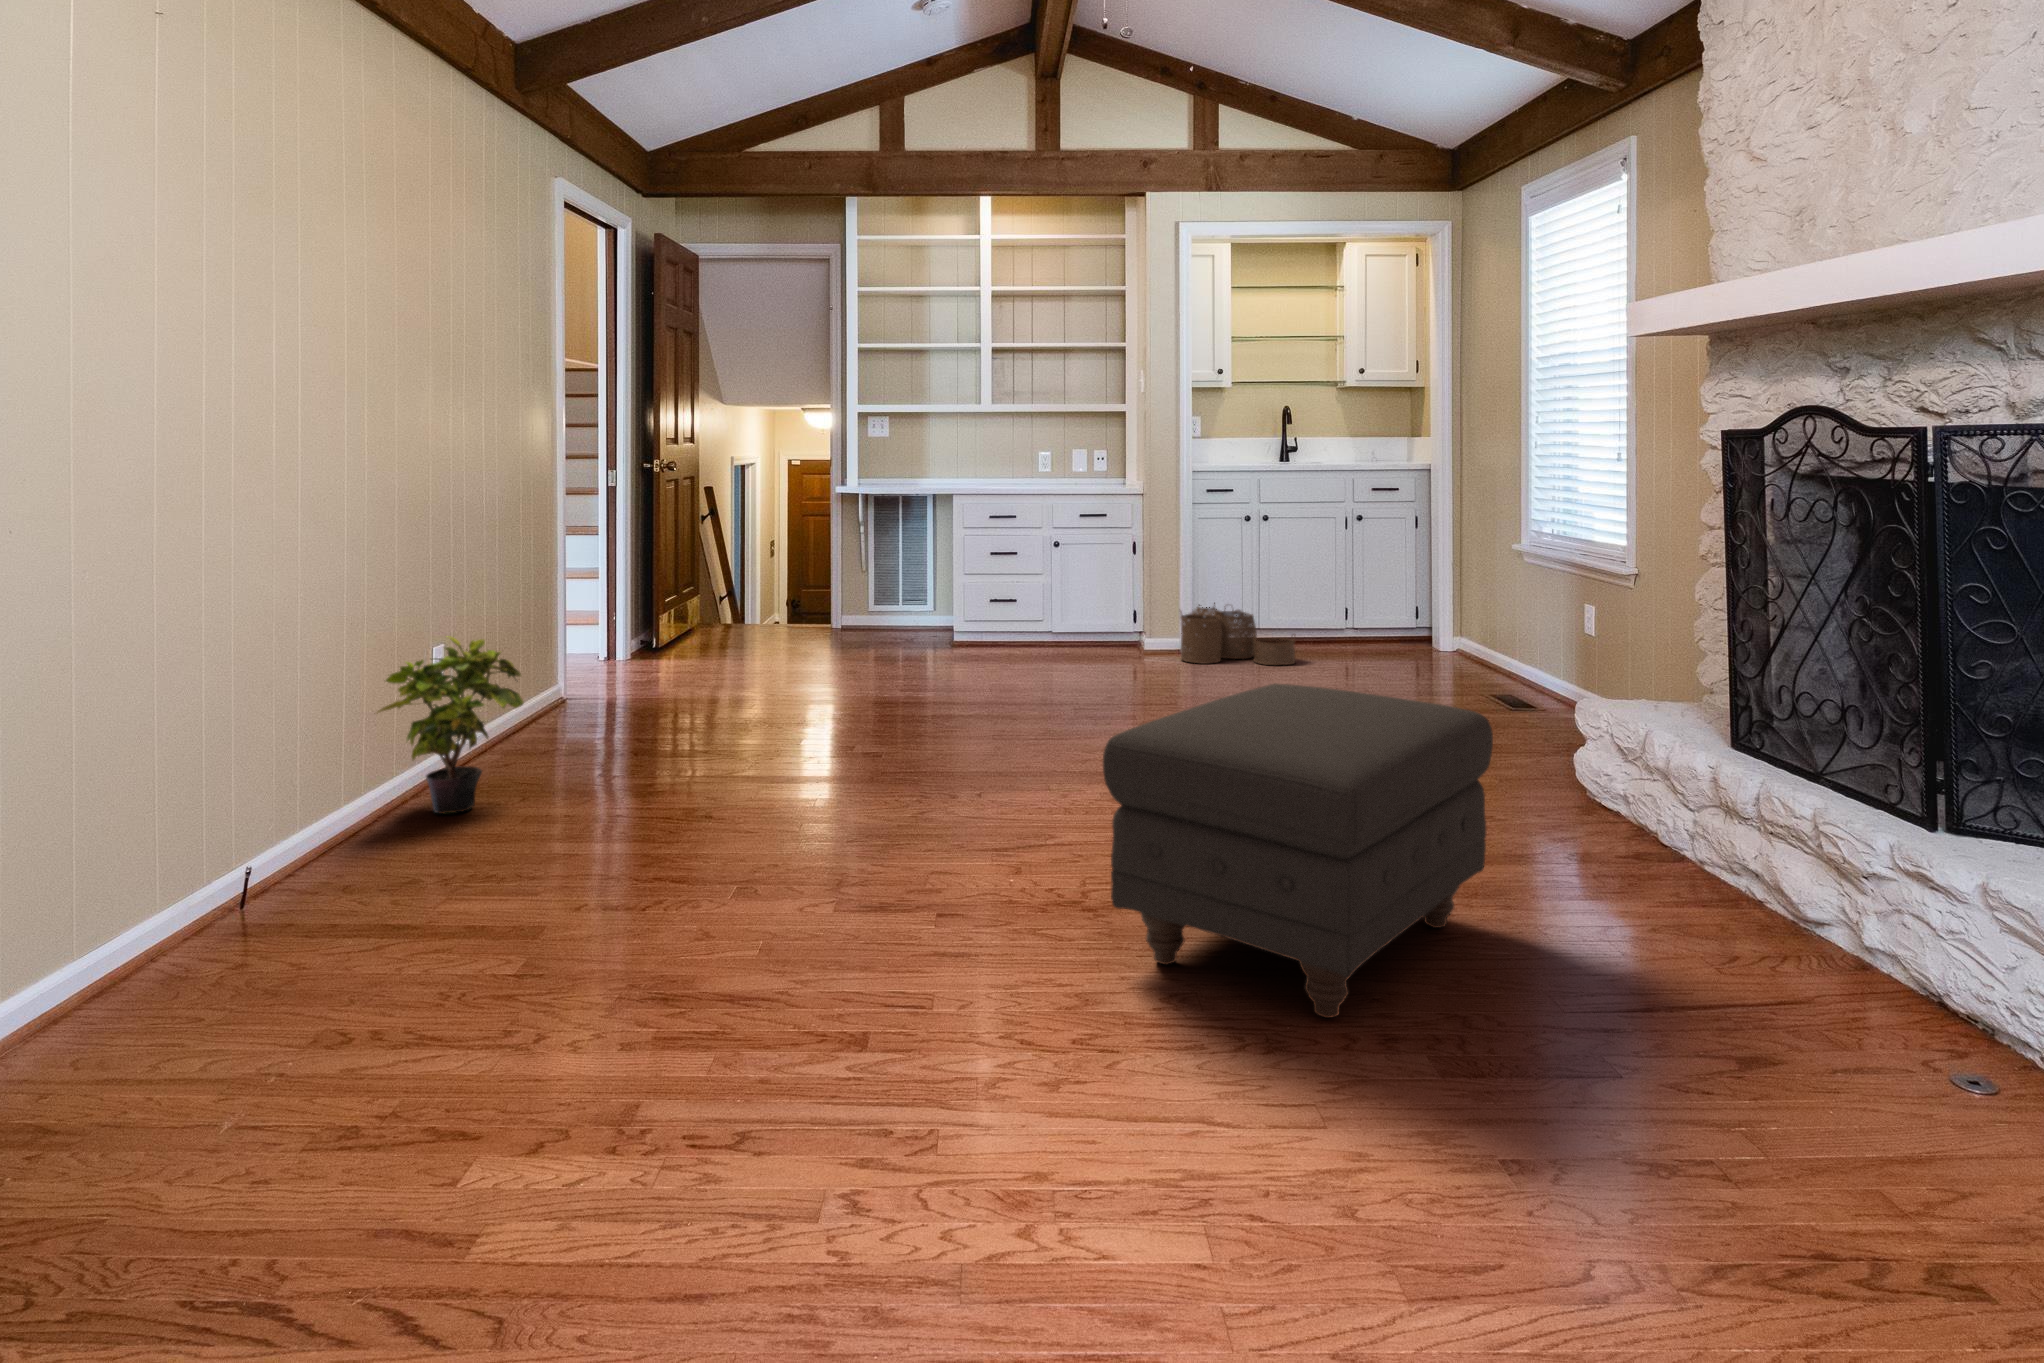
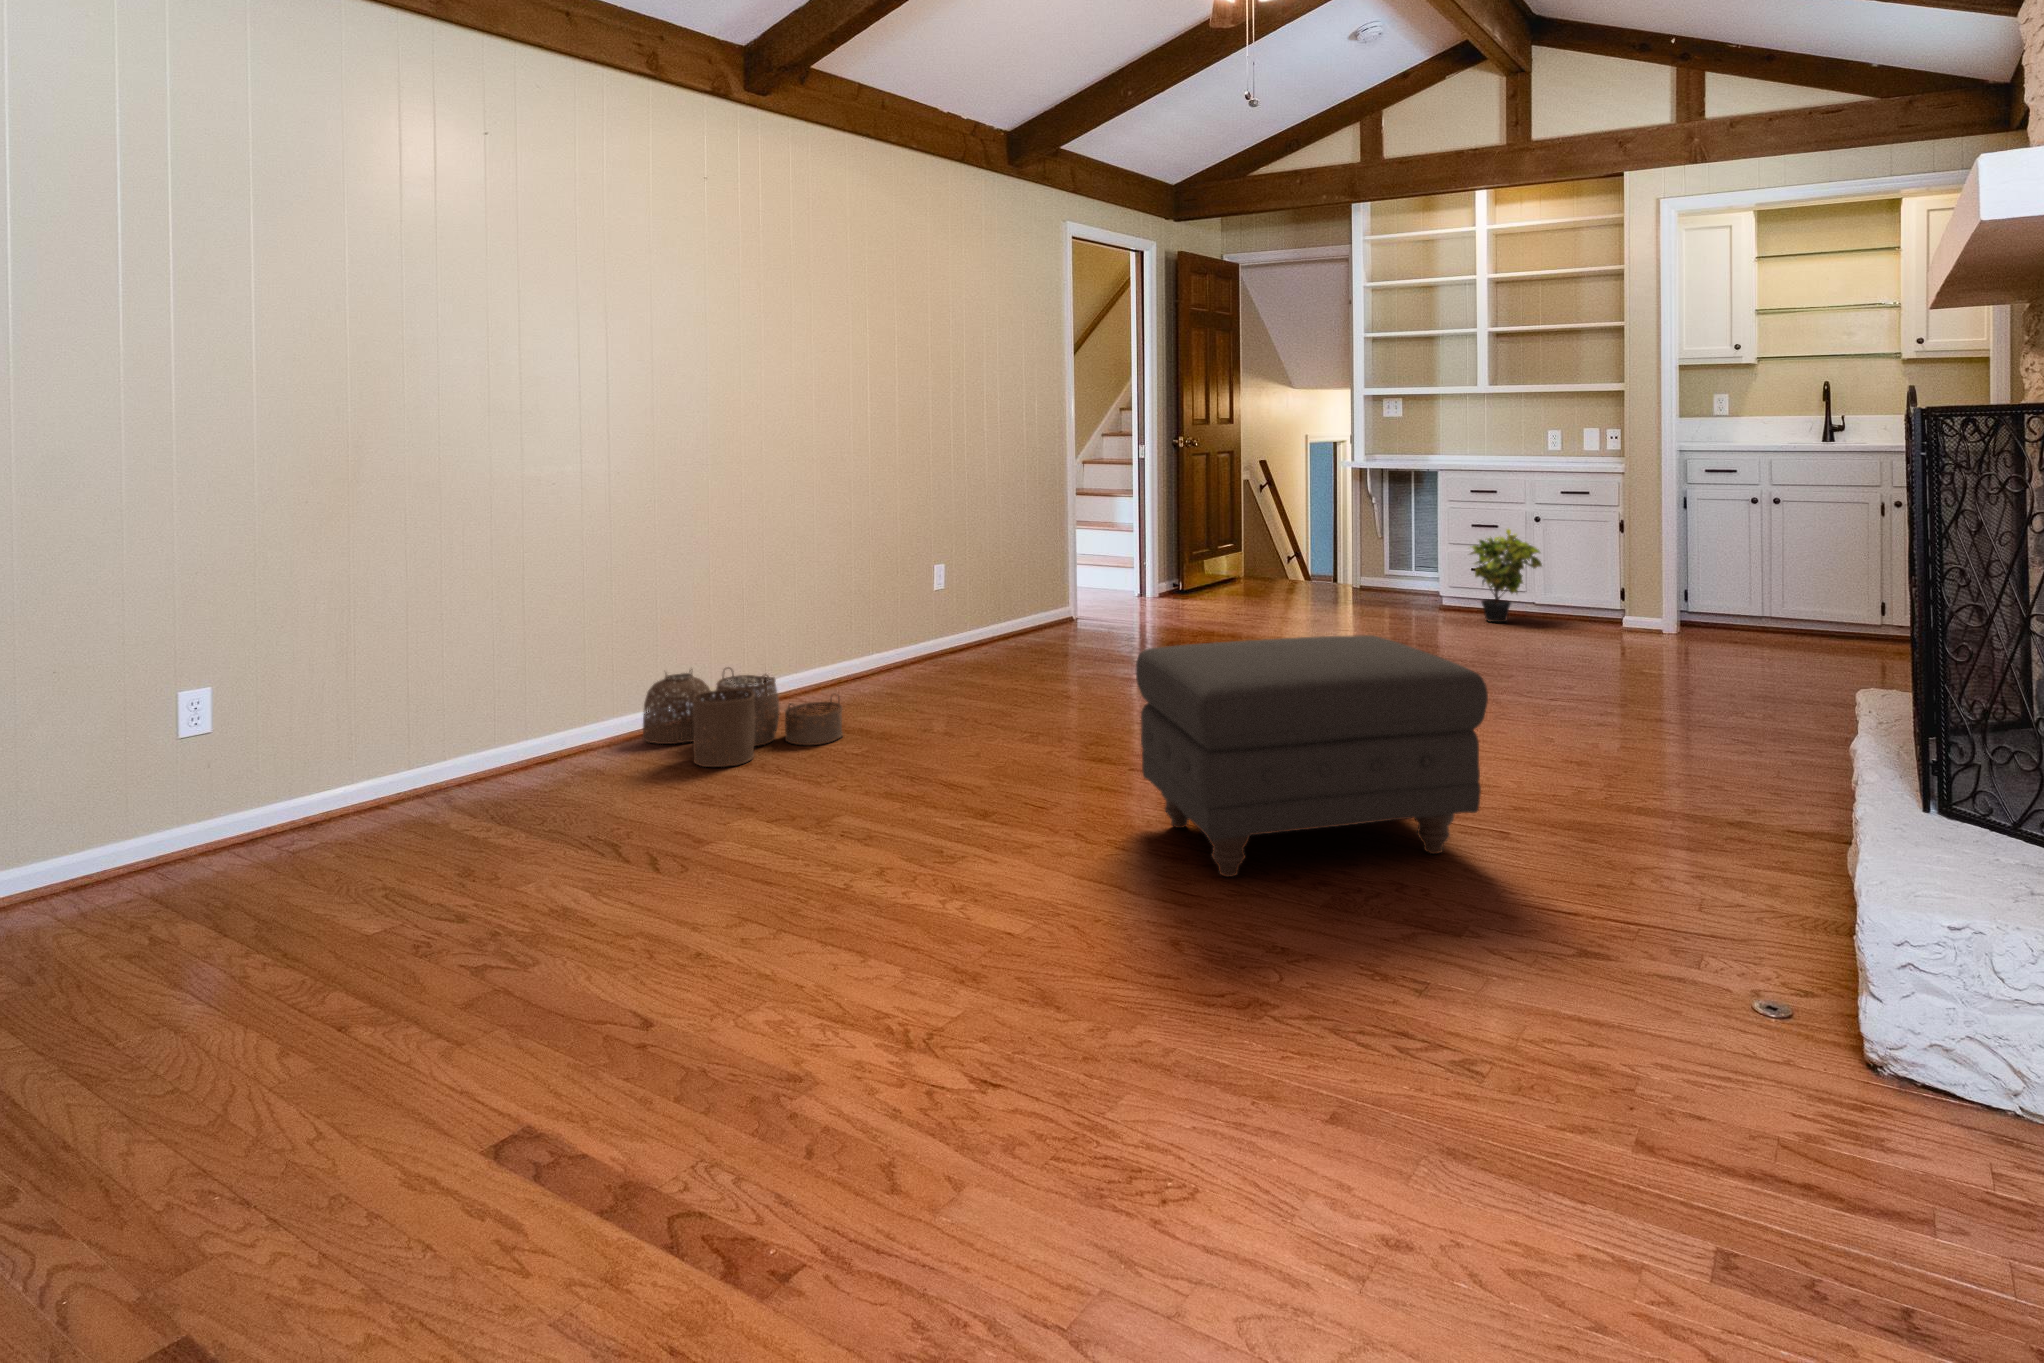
woven basket: present [1180,603,1296,665] -> present [642,668,843,767]
potted plant: present [377,636,524,814] -> present [1470,529,1542,622]

